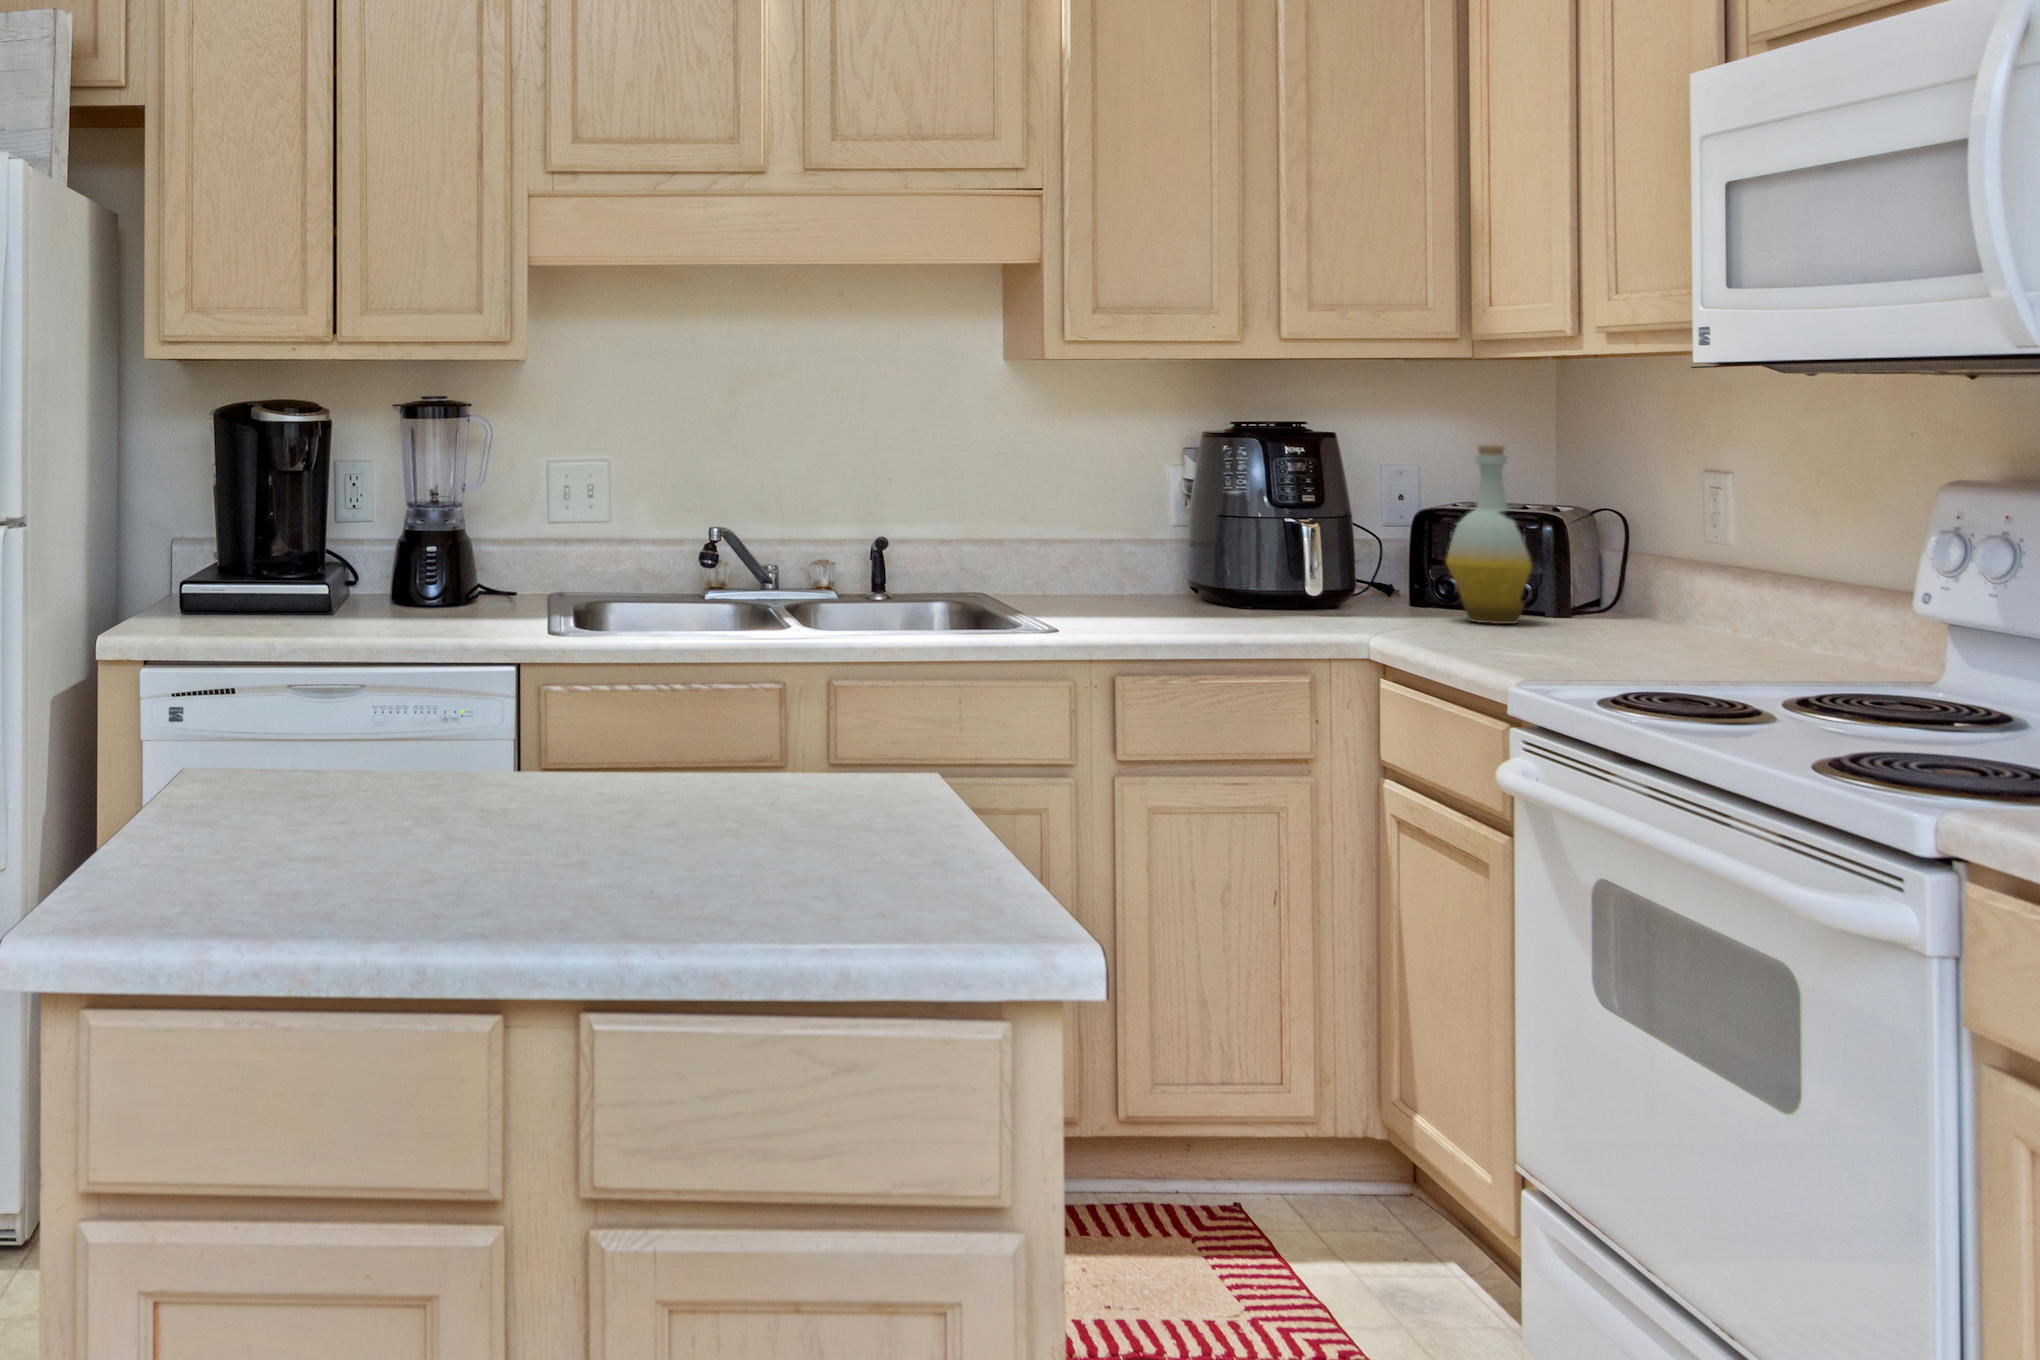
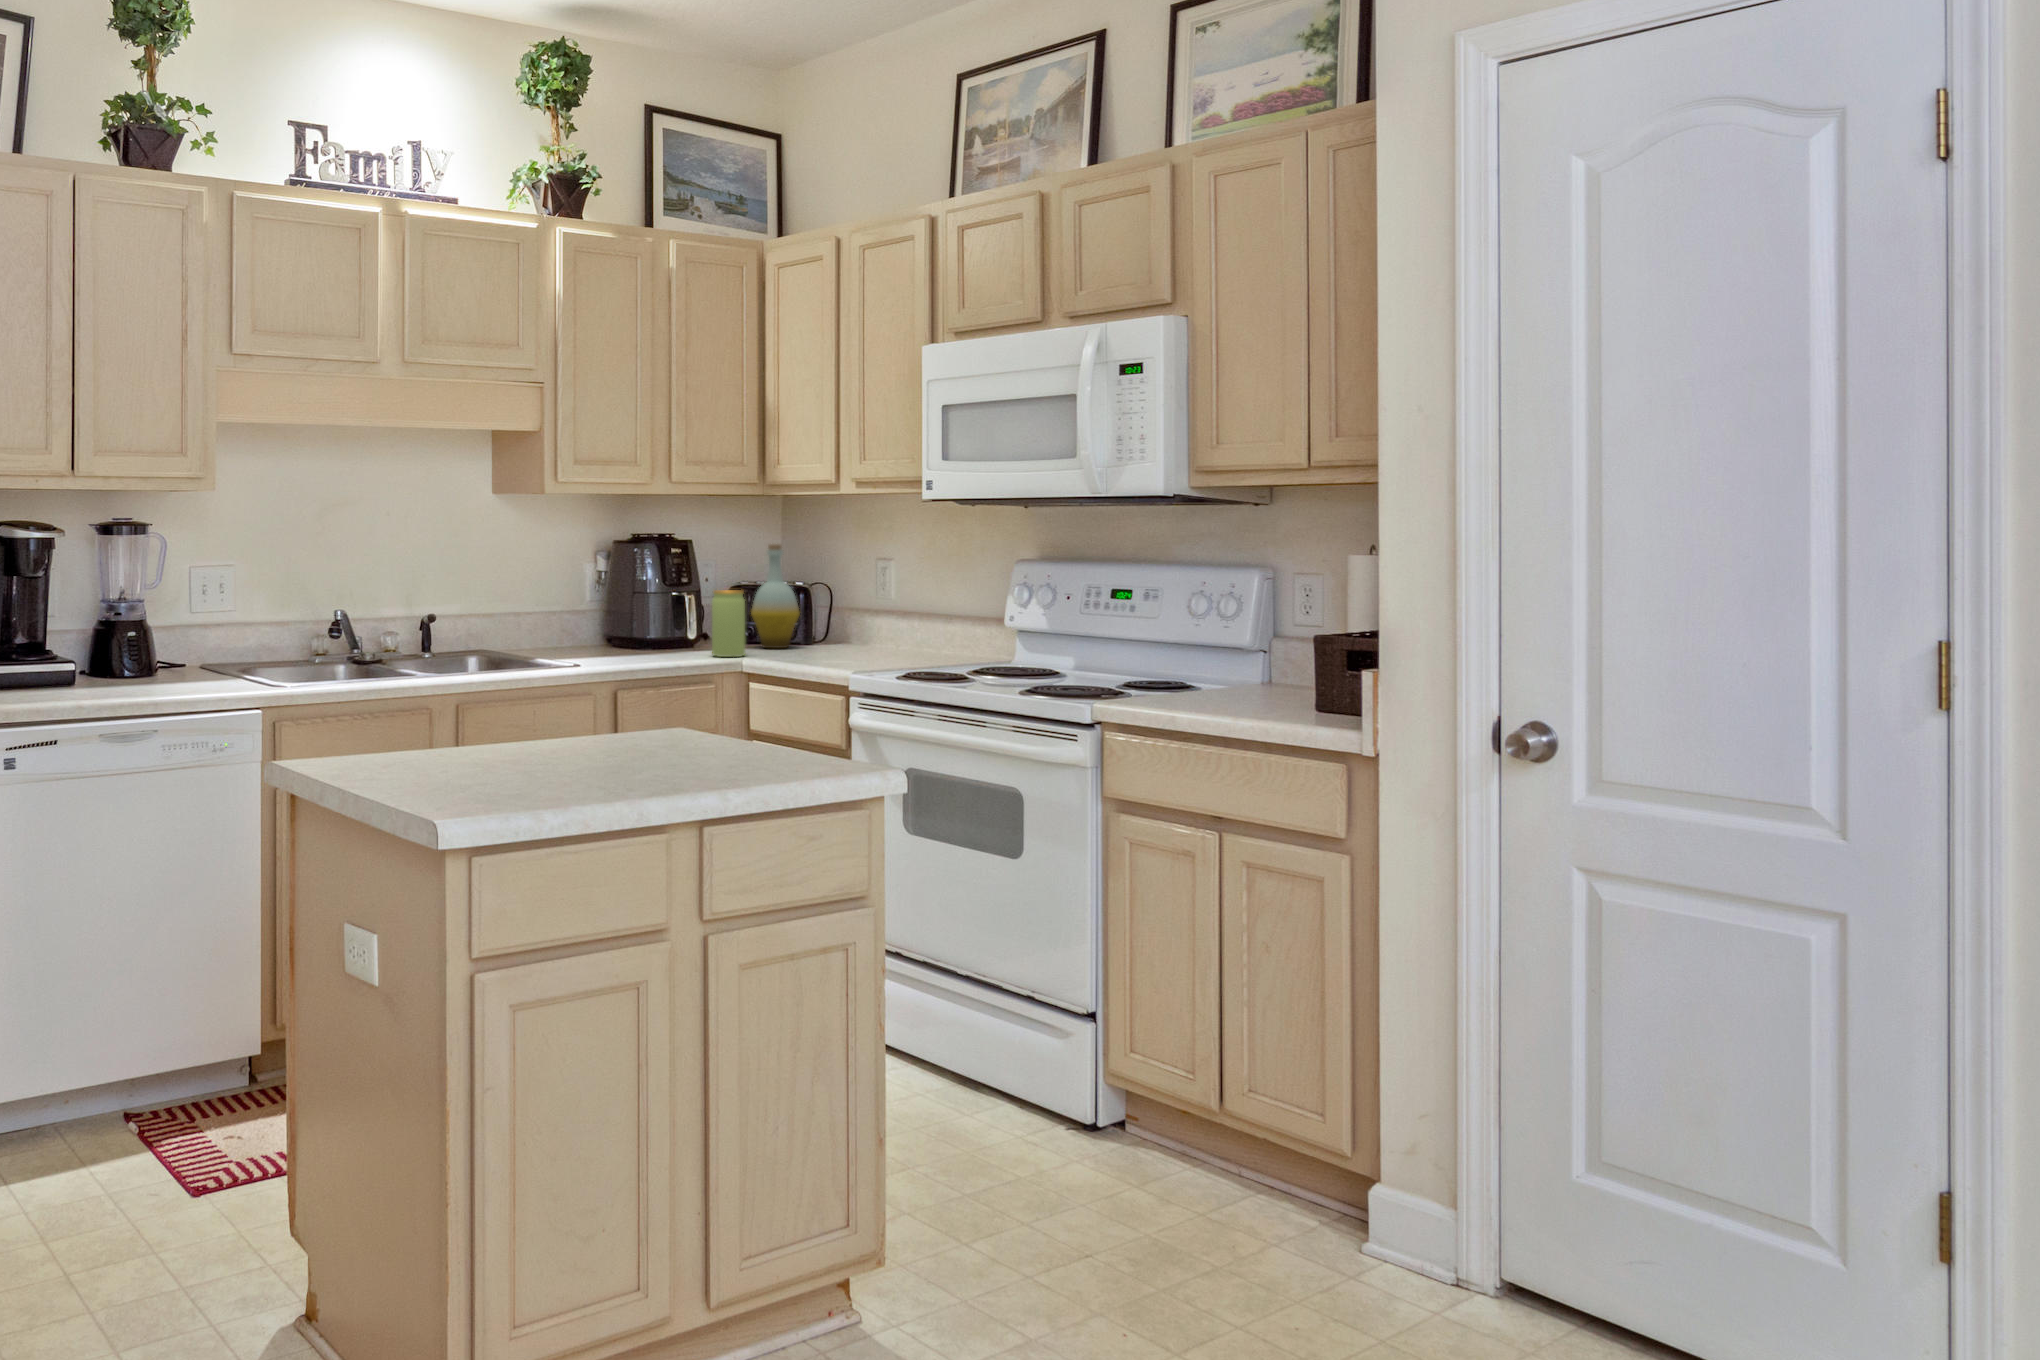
jar: none [1343,520,1406,634] -> present [712,590,745,657]

